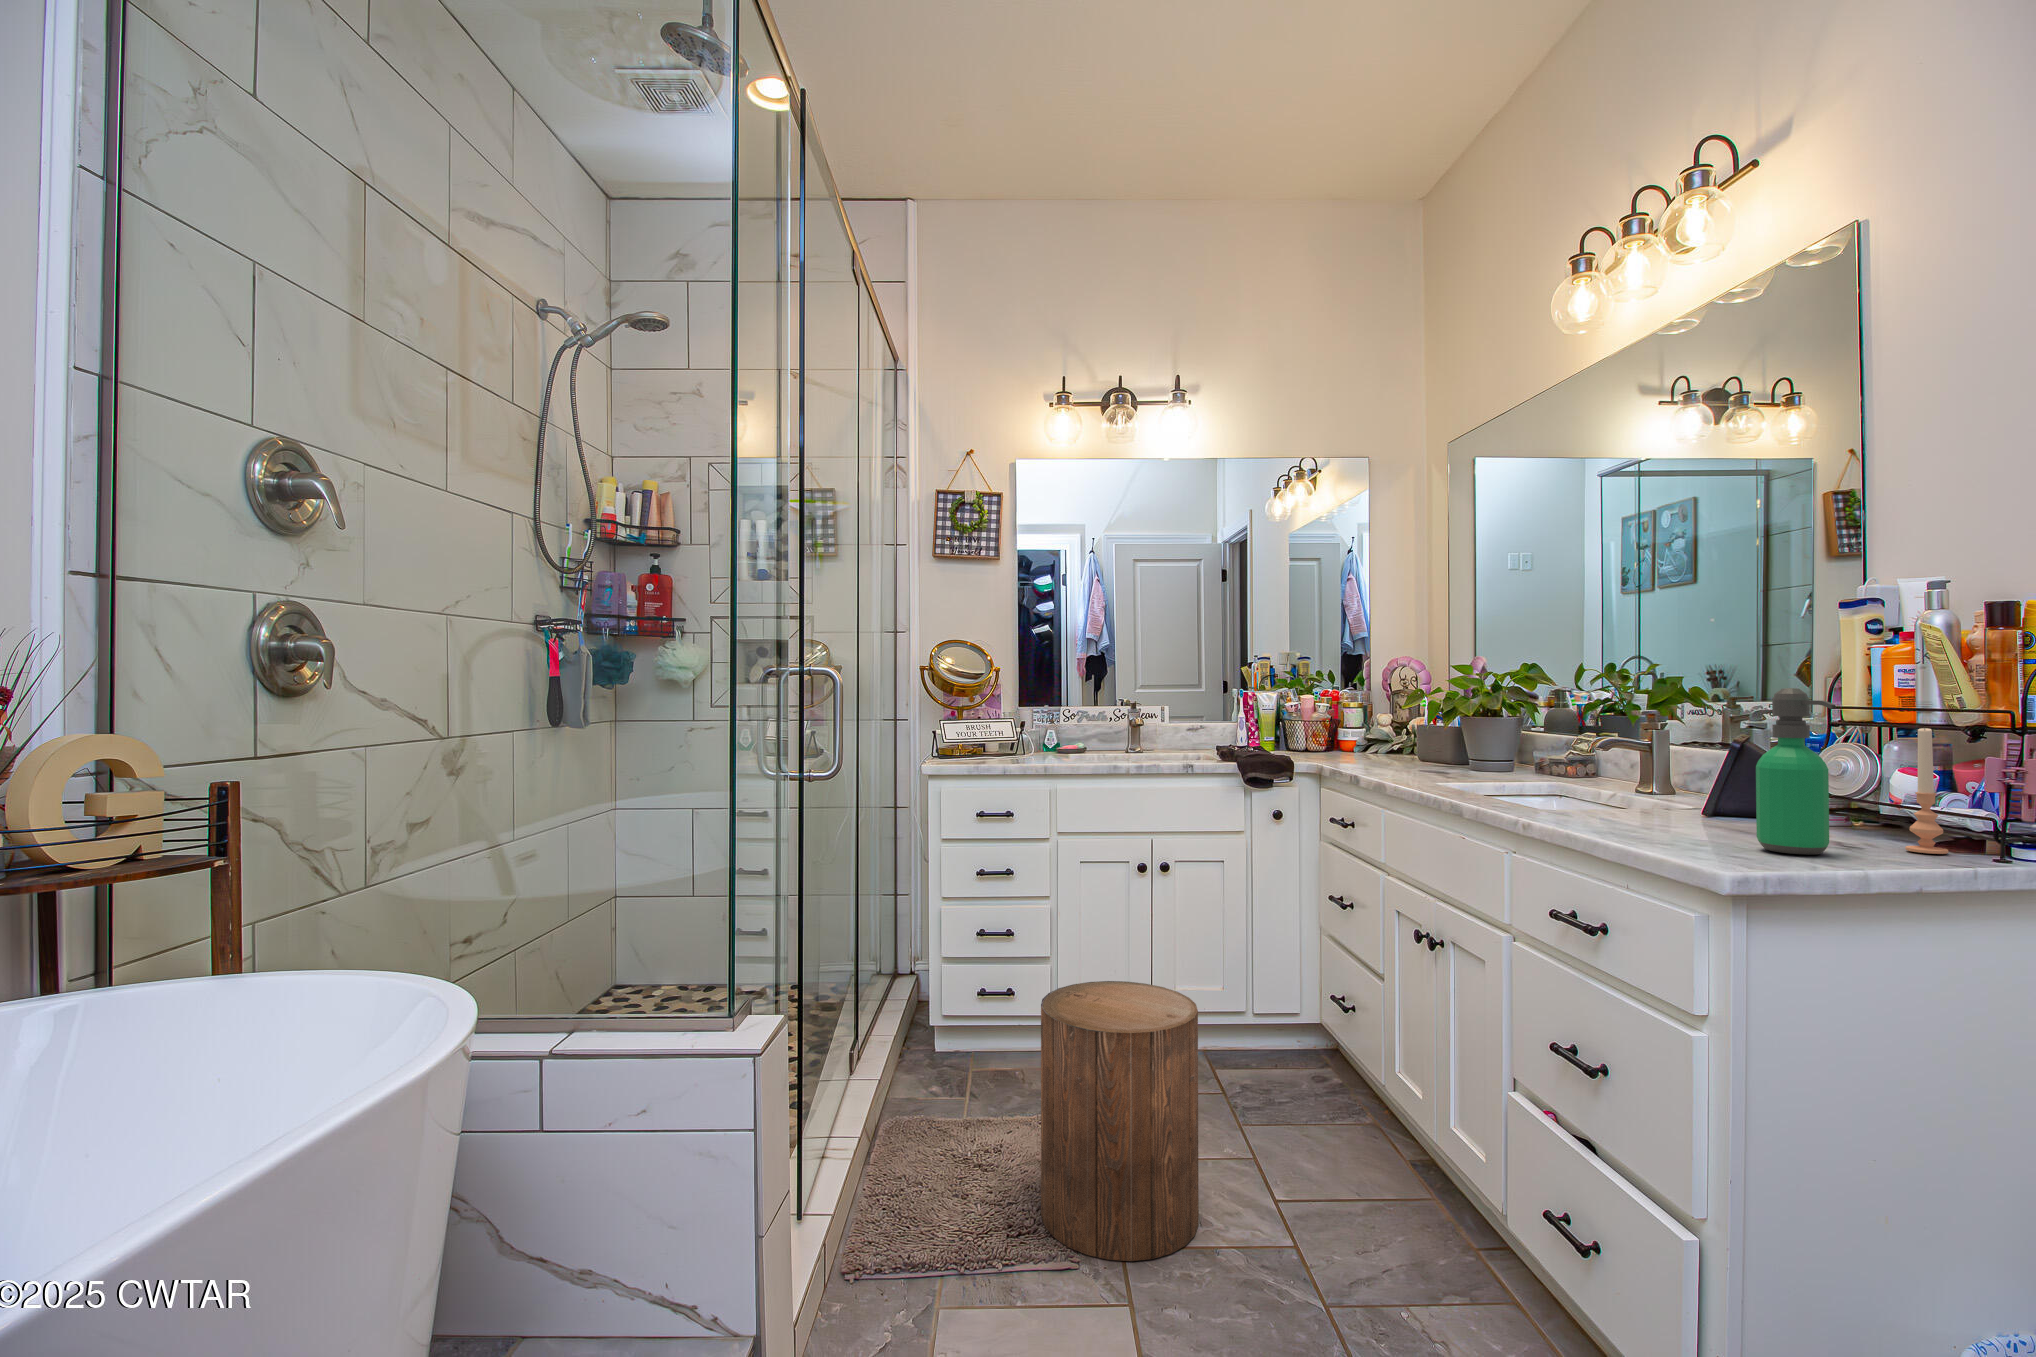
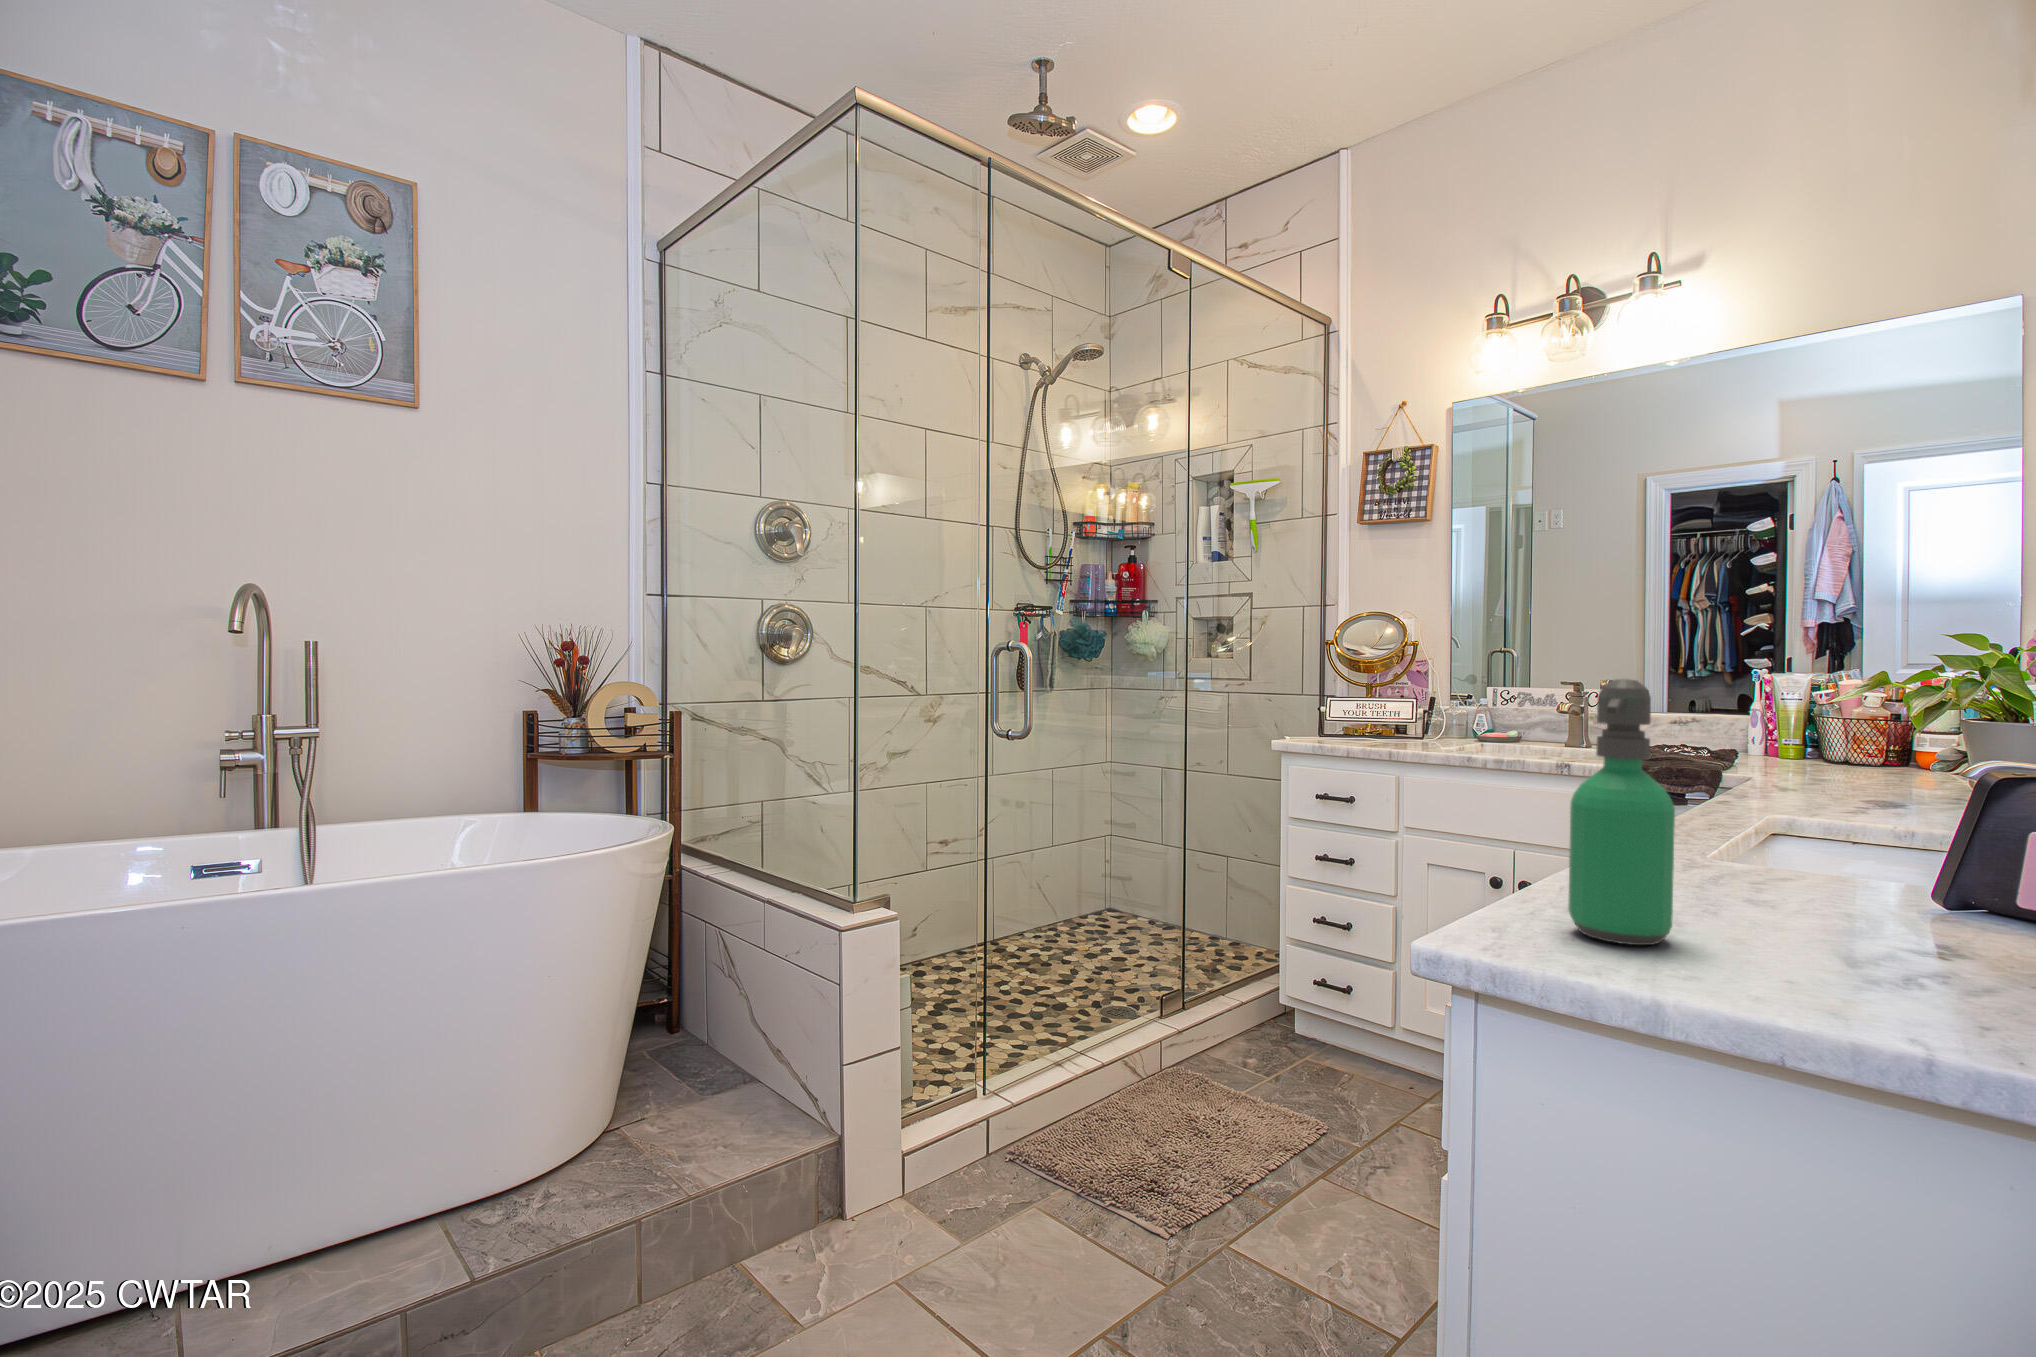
candle: present [1905,728,1948,854] -> none [1838,757,1914,996]
stool: present [1041,981,1199,1261] -> none [1180,975,1354,1273]

